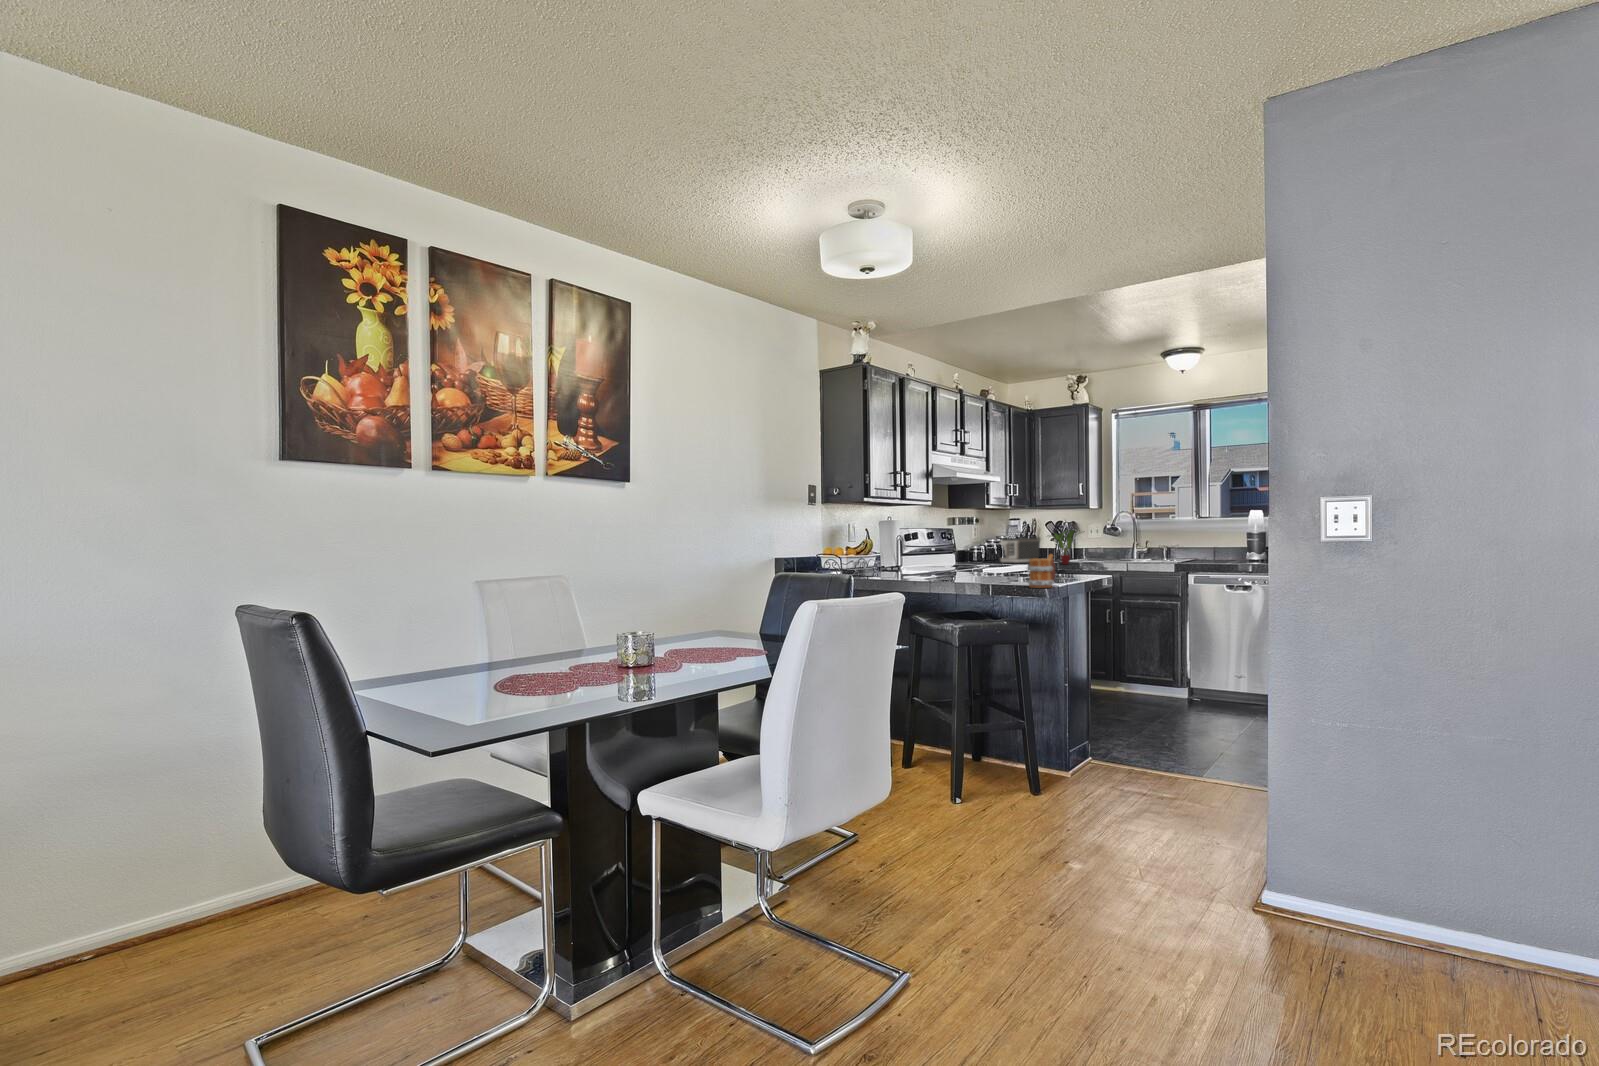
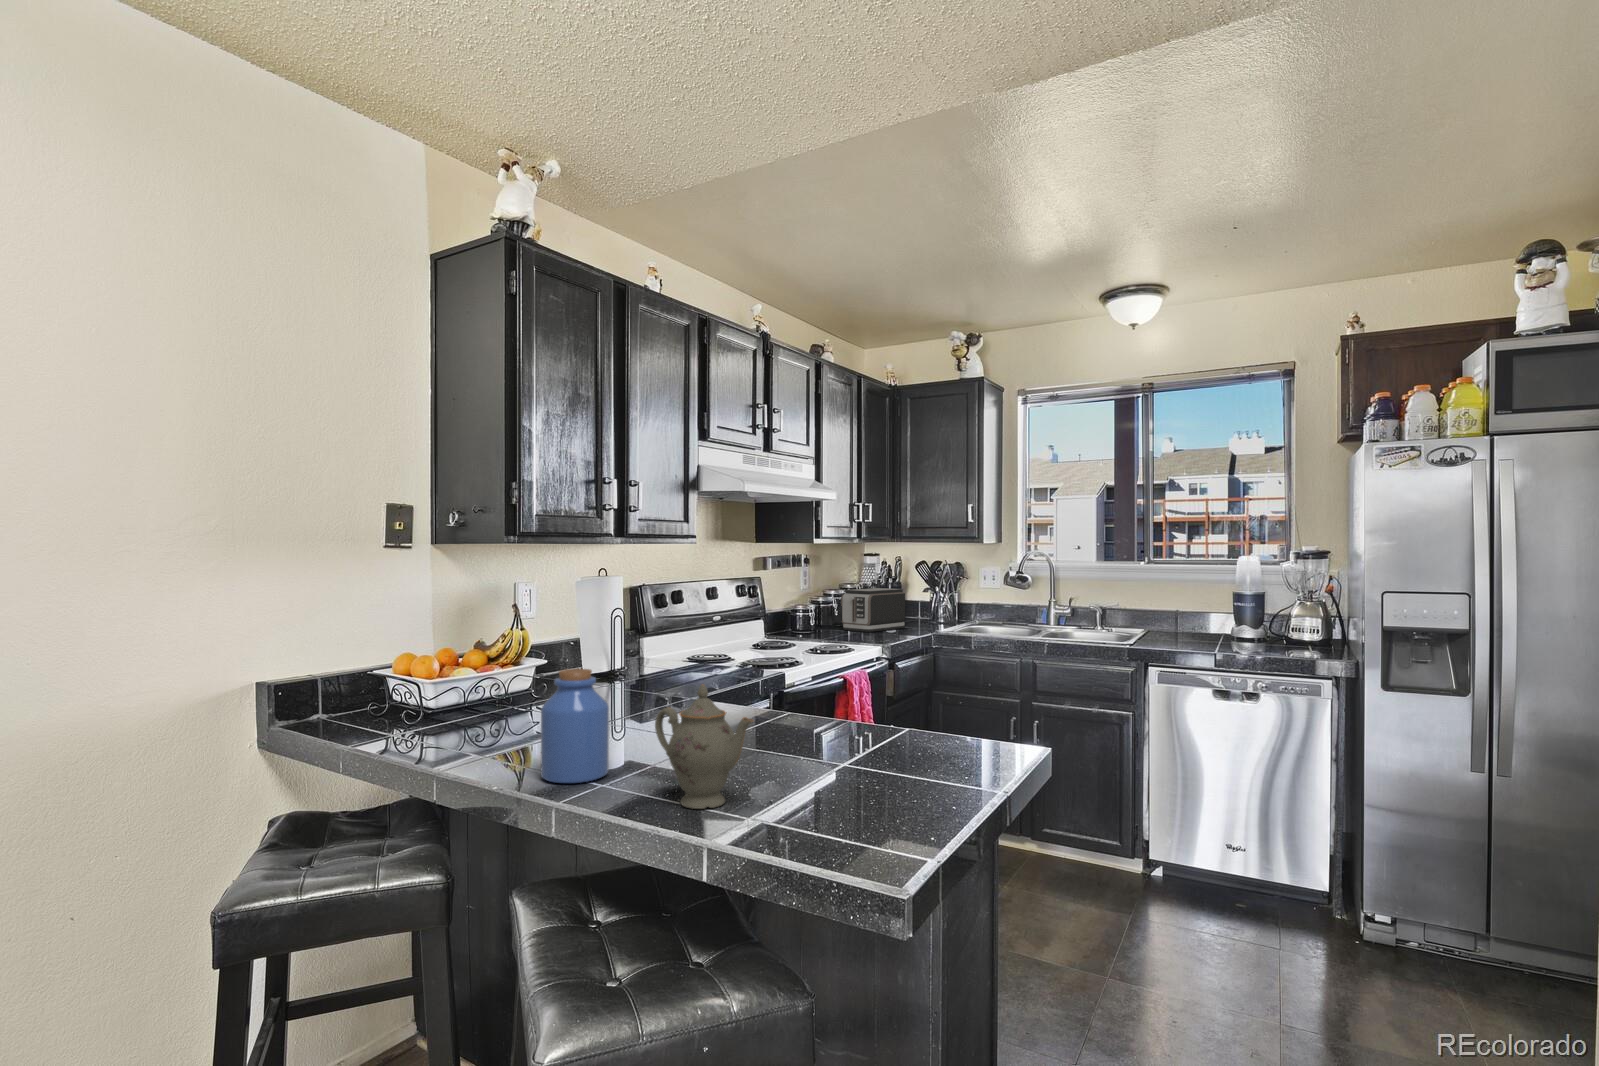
potted plant: present [1055,530,1074,565] -> none [912,579,978,638]
jar: none [912,544,938,584] -> present [541,668,609,783]
teapot: none [962,544,1001,586] -> present [655,685,753,809]
mug: present [1028,554,1055,588] -> none [820,724,903,842]

